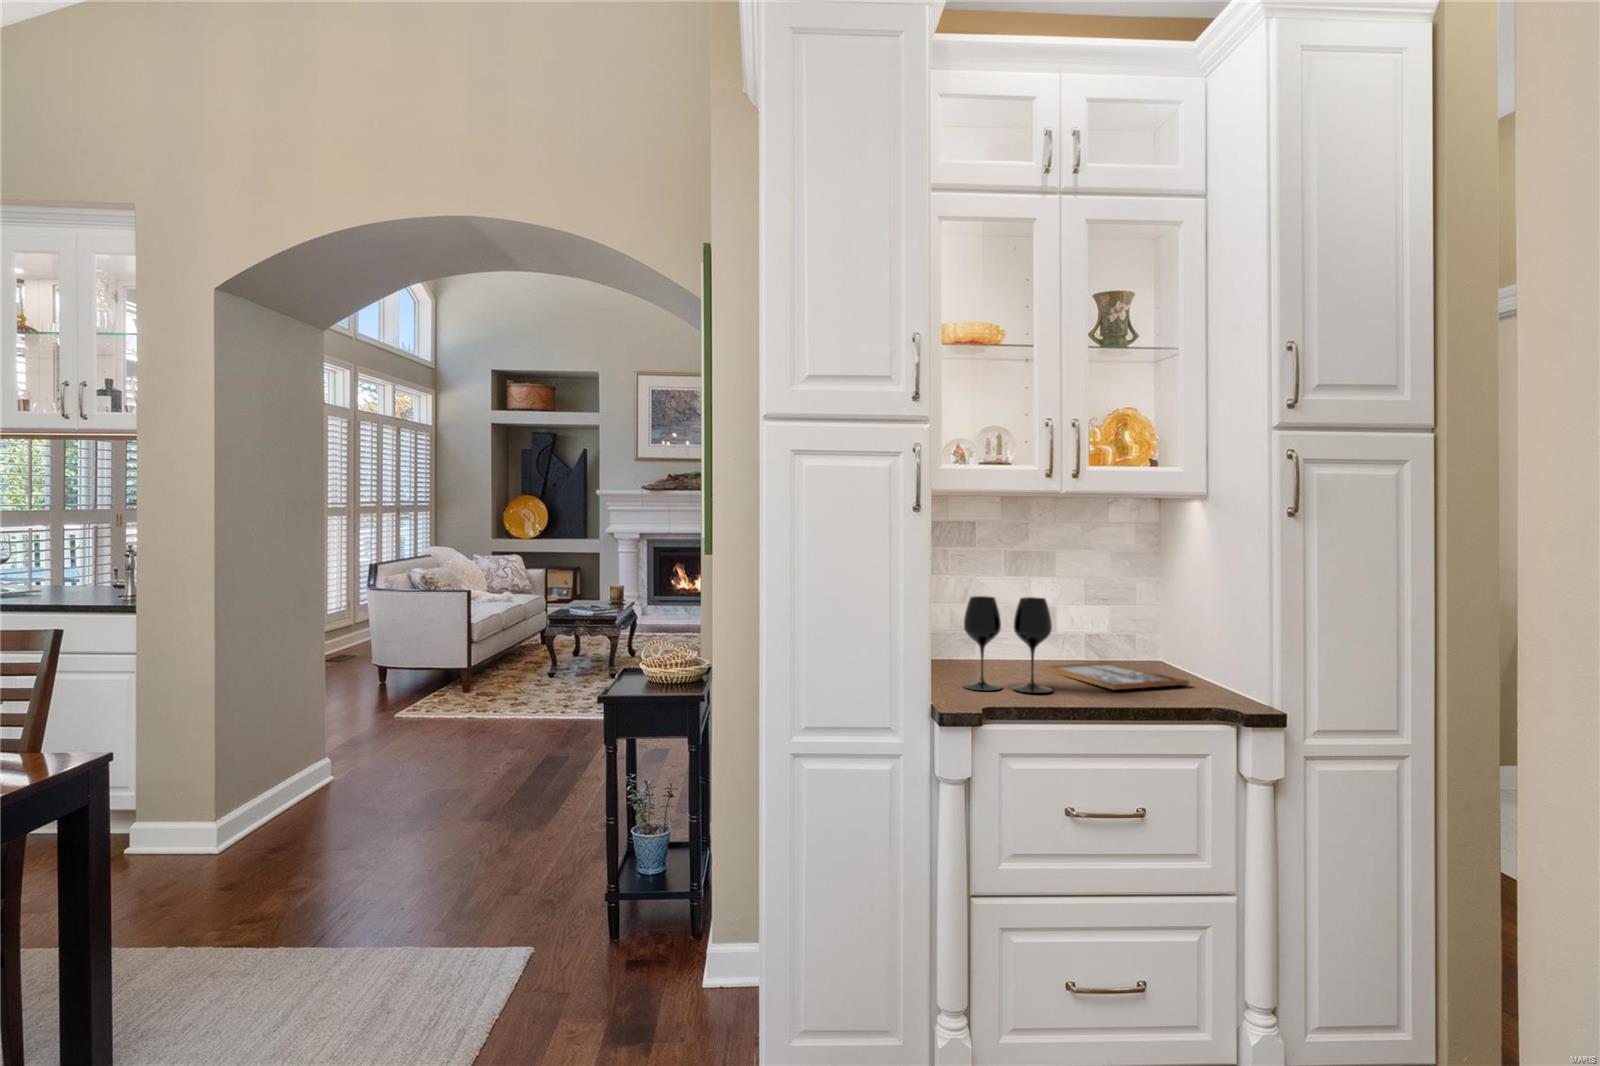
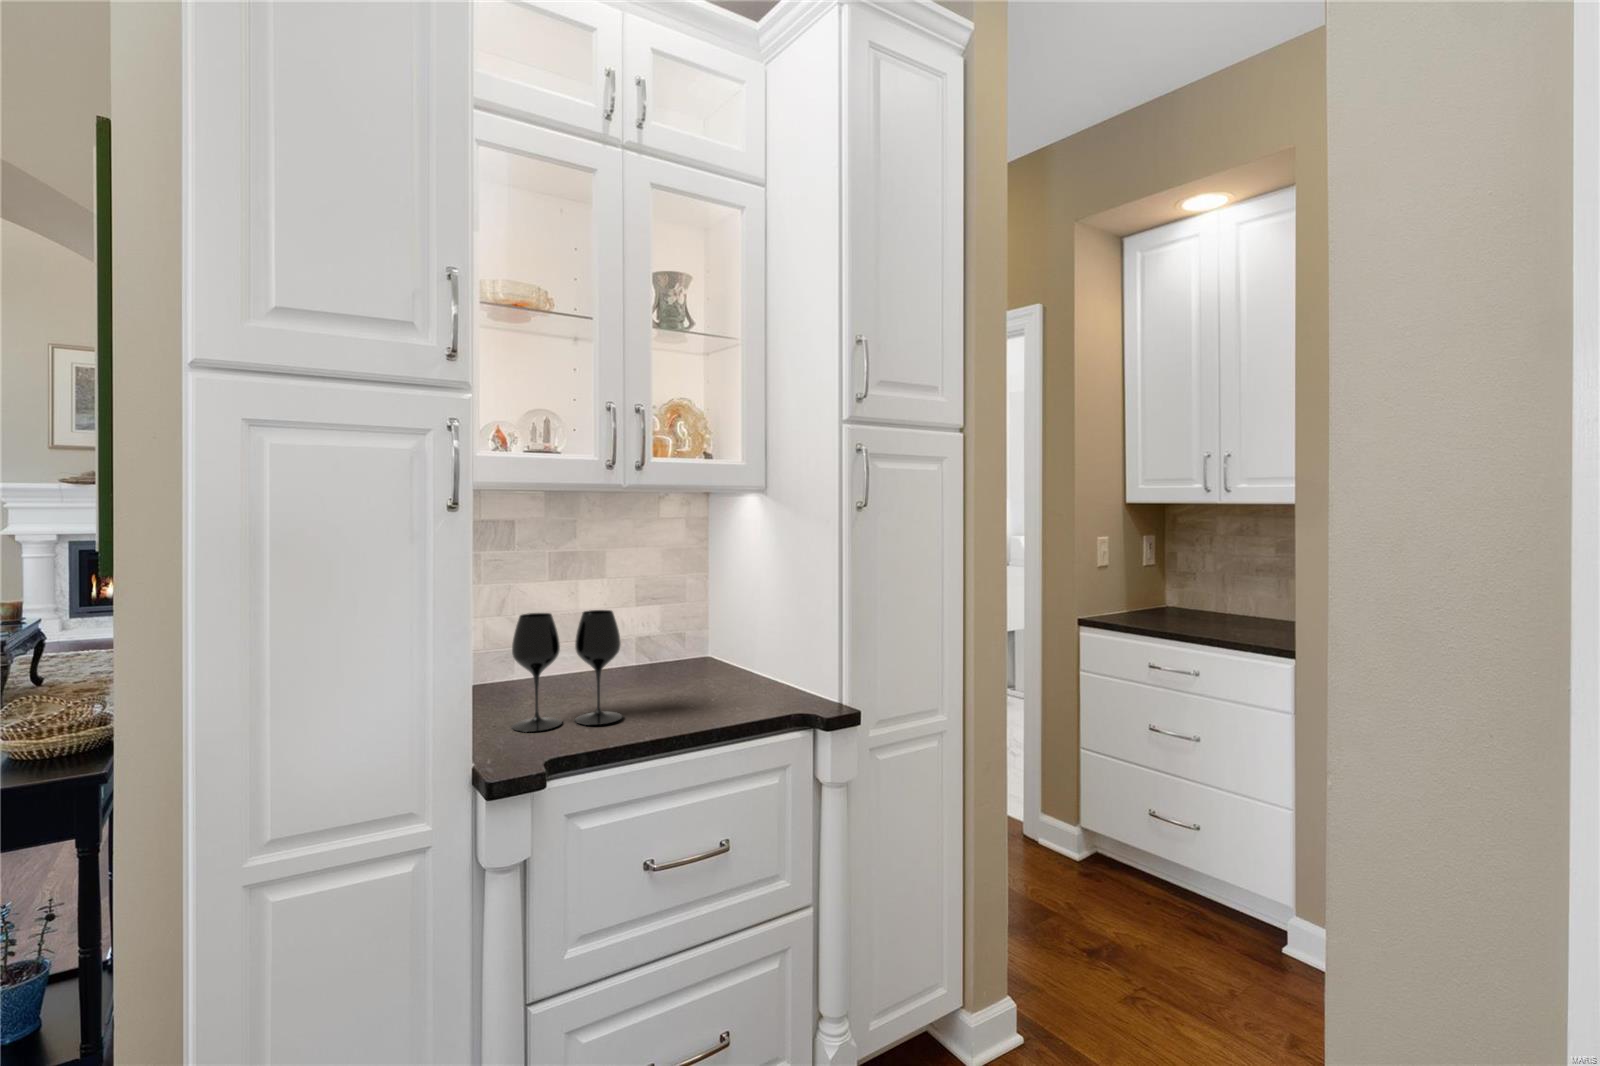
picture frame: present [1042,662,1189,689] -> none [600,666,754,705]

